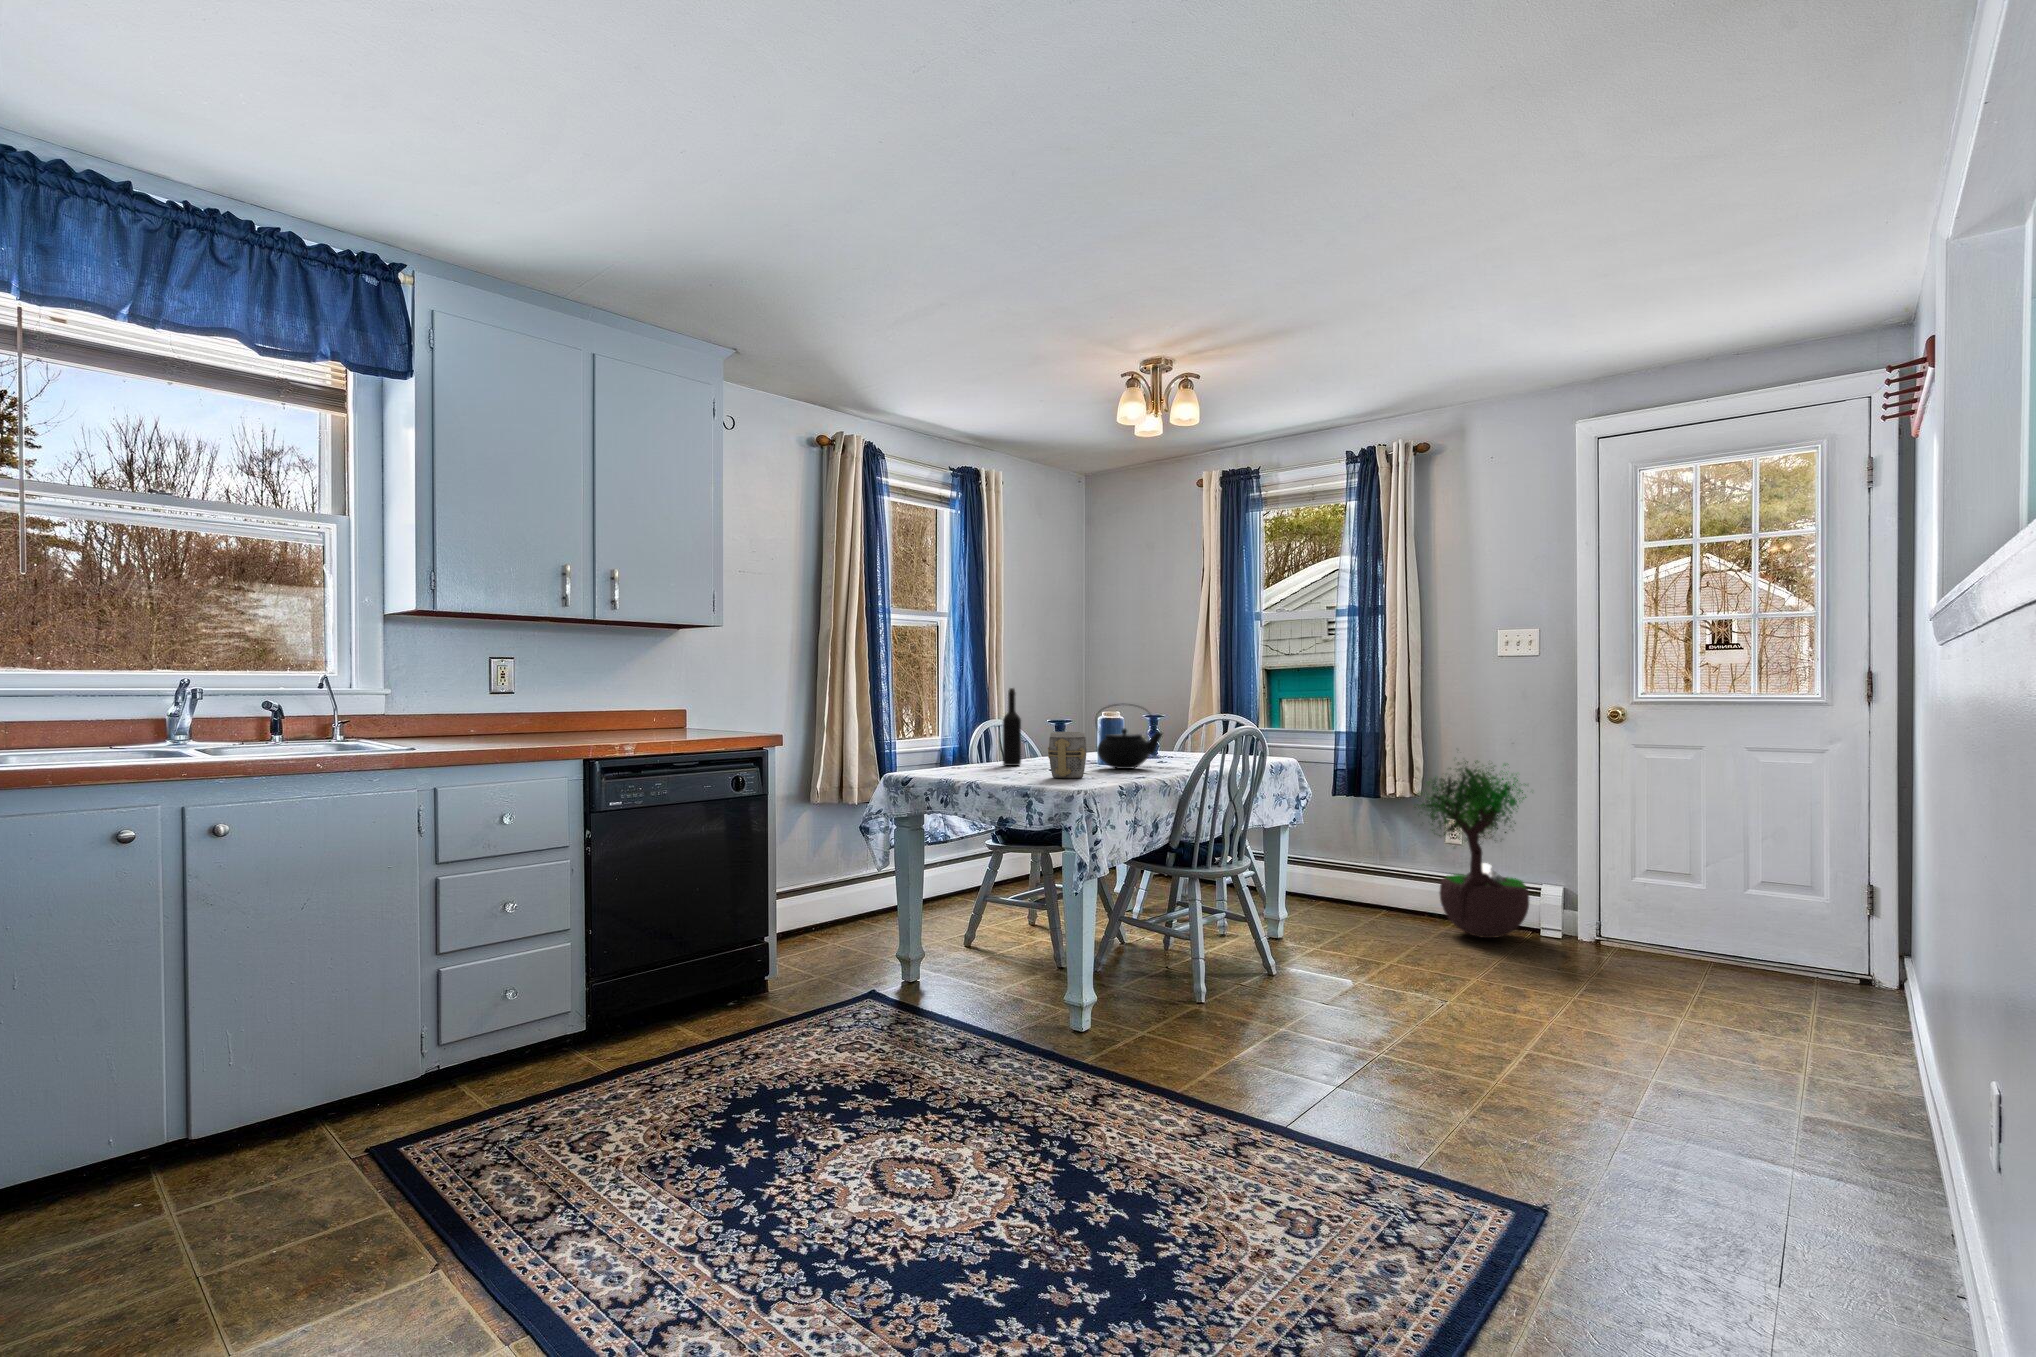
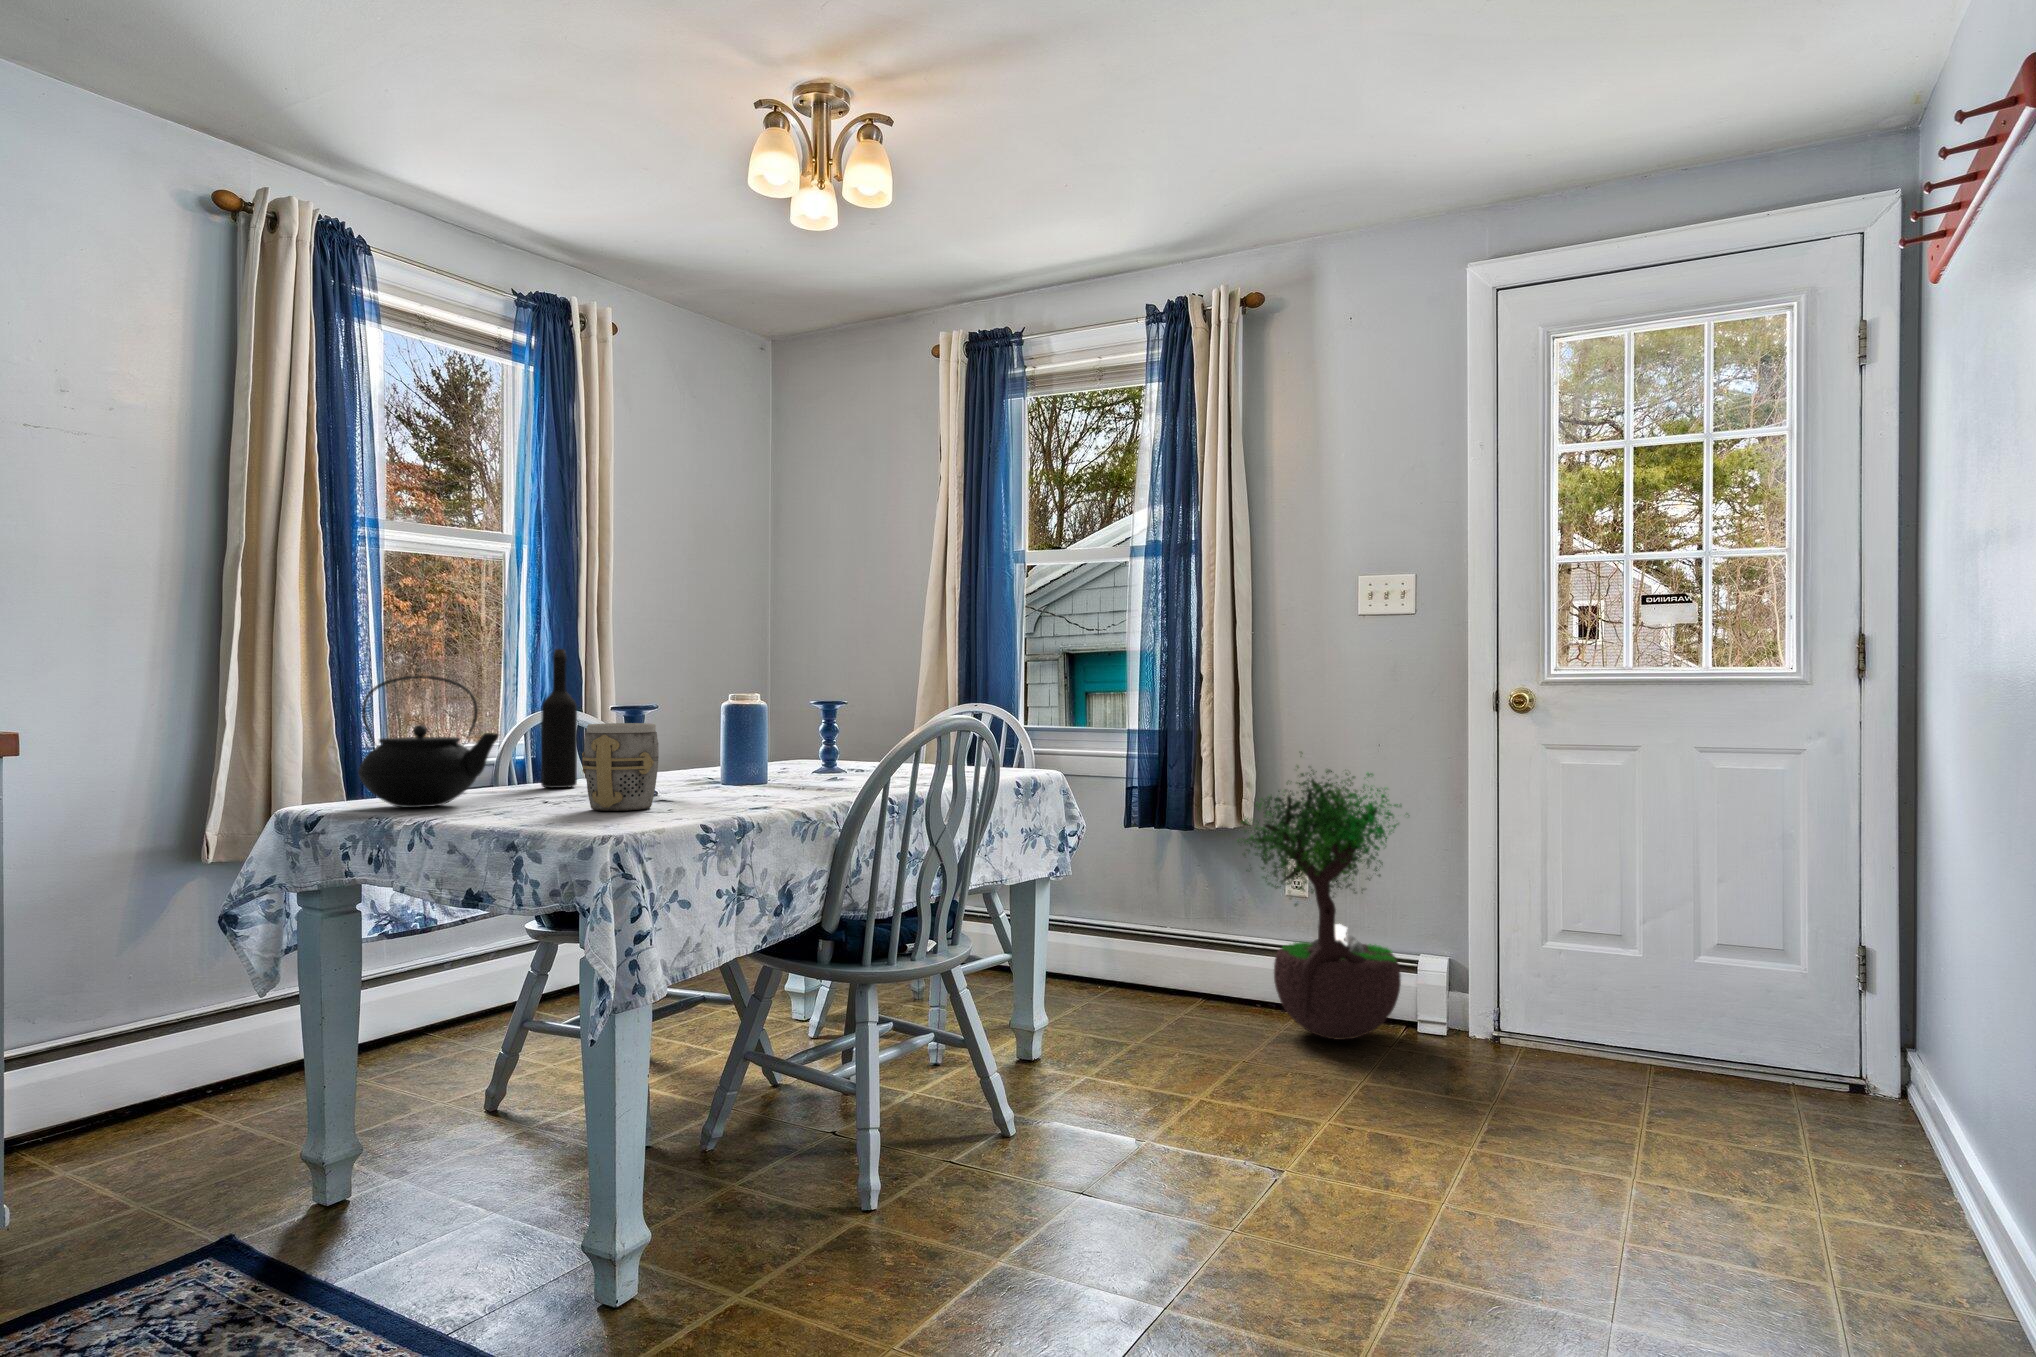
teapot: present [1095,703,1162,769] -> present [358,675,499,808]

